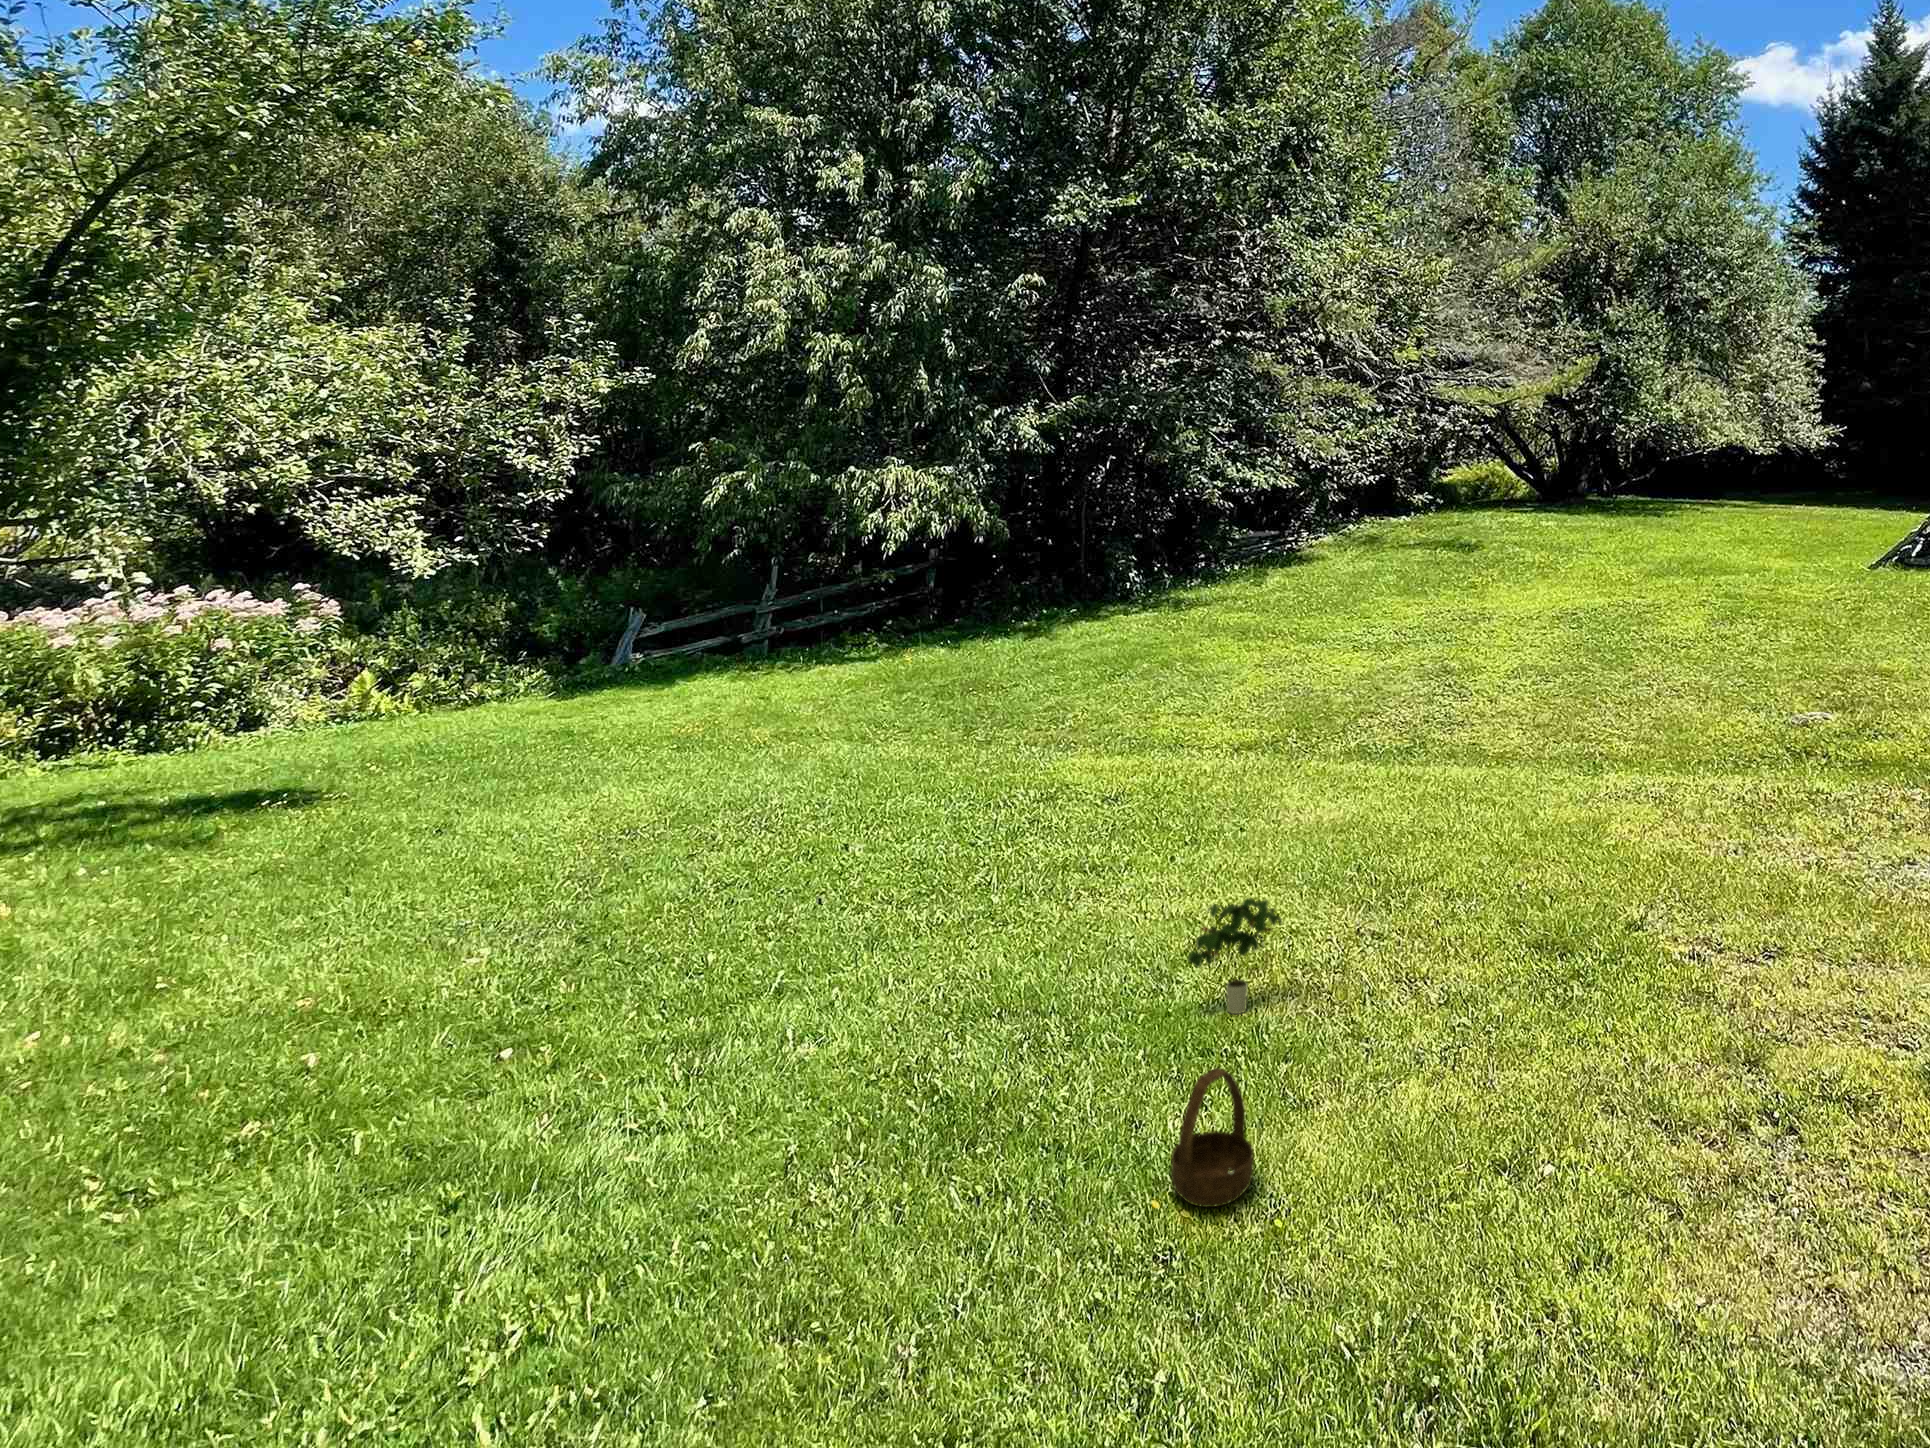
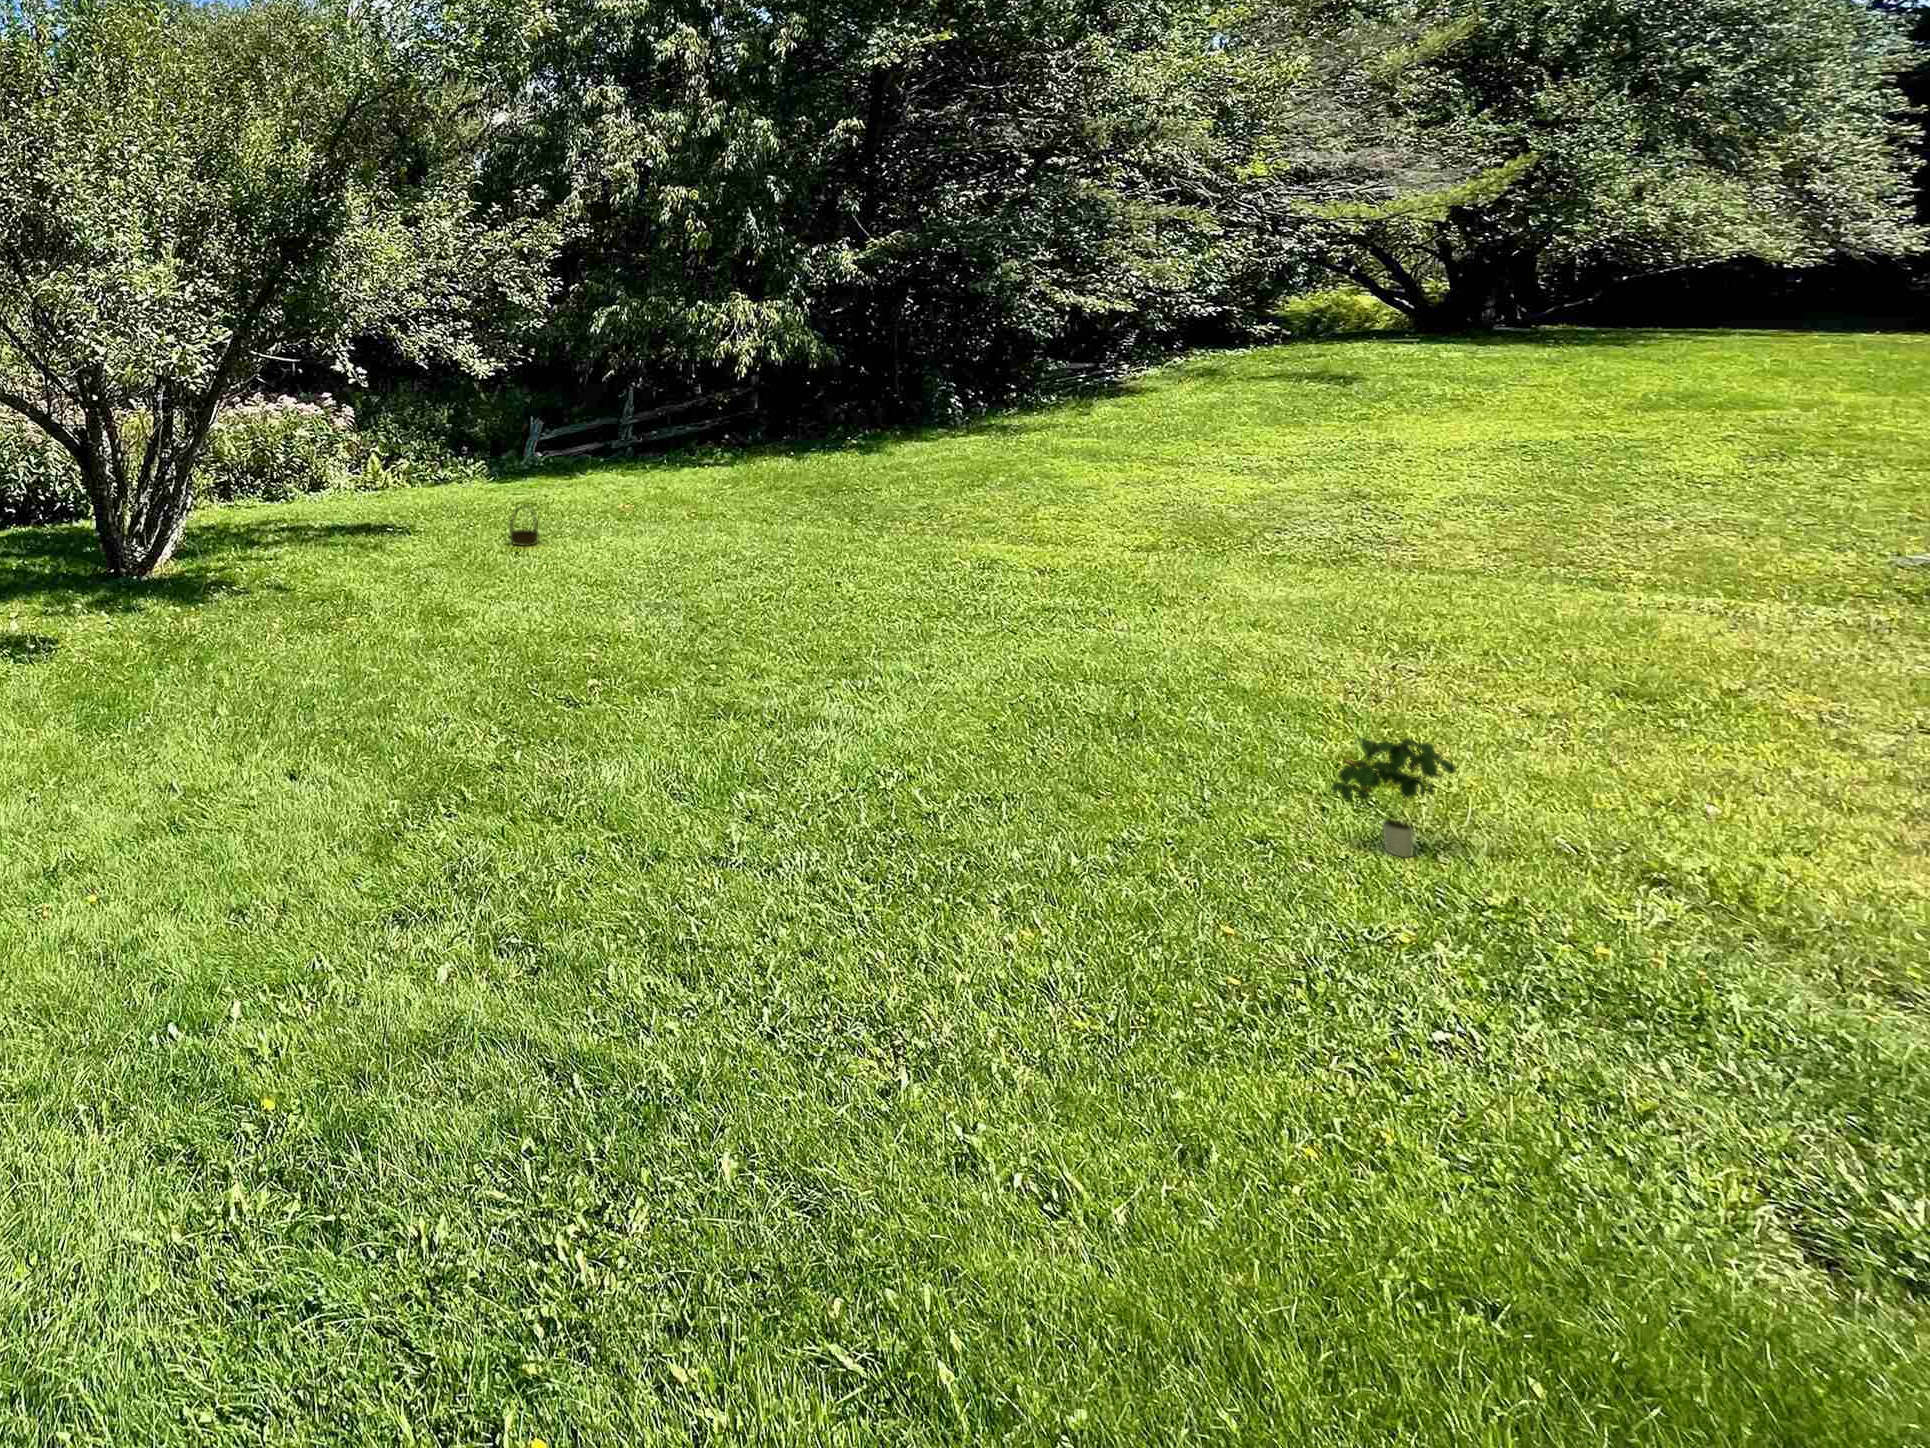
basket: present [1171,1068,1254,1207] -> present [510,507,539,546]

